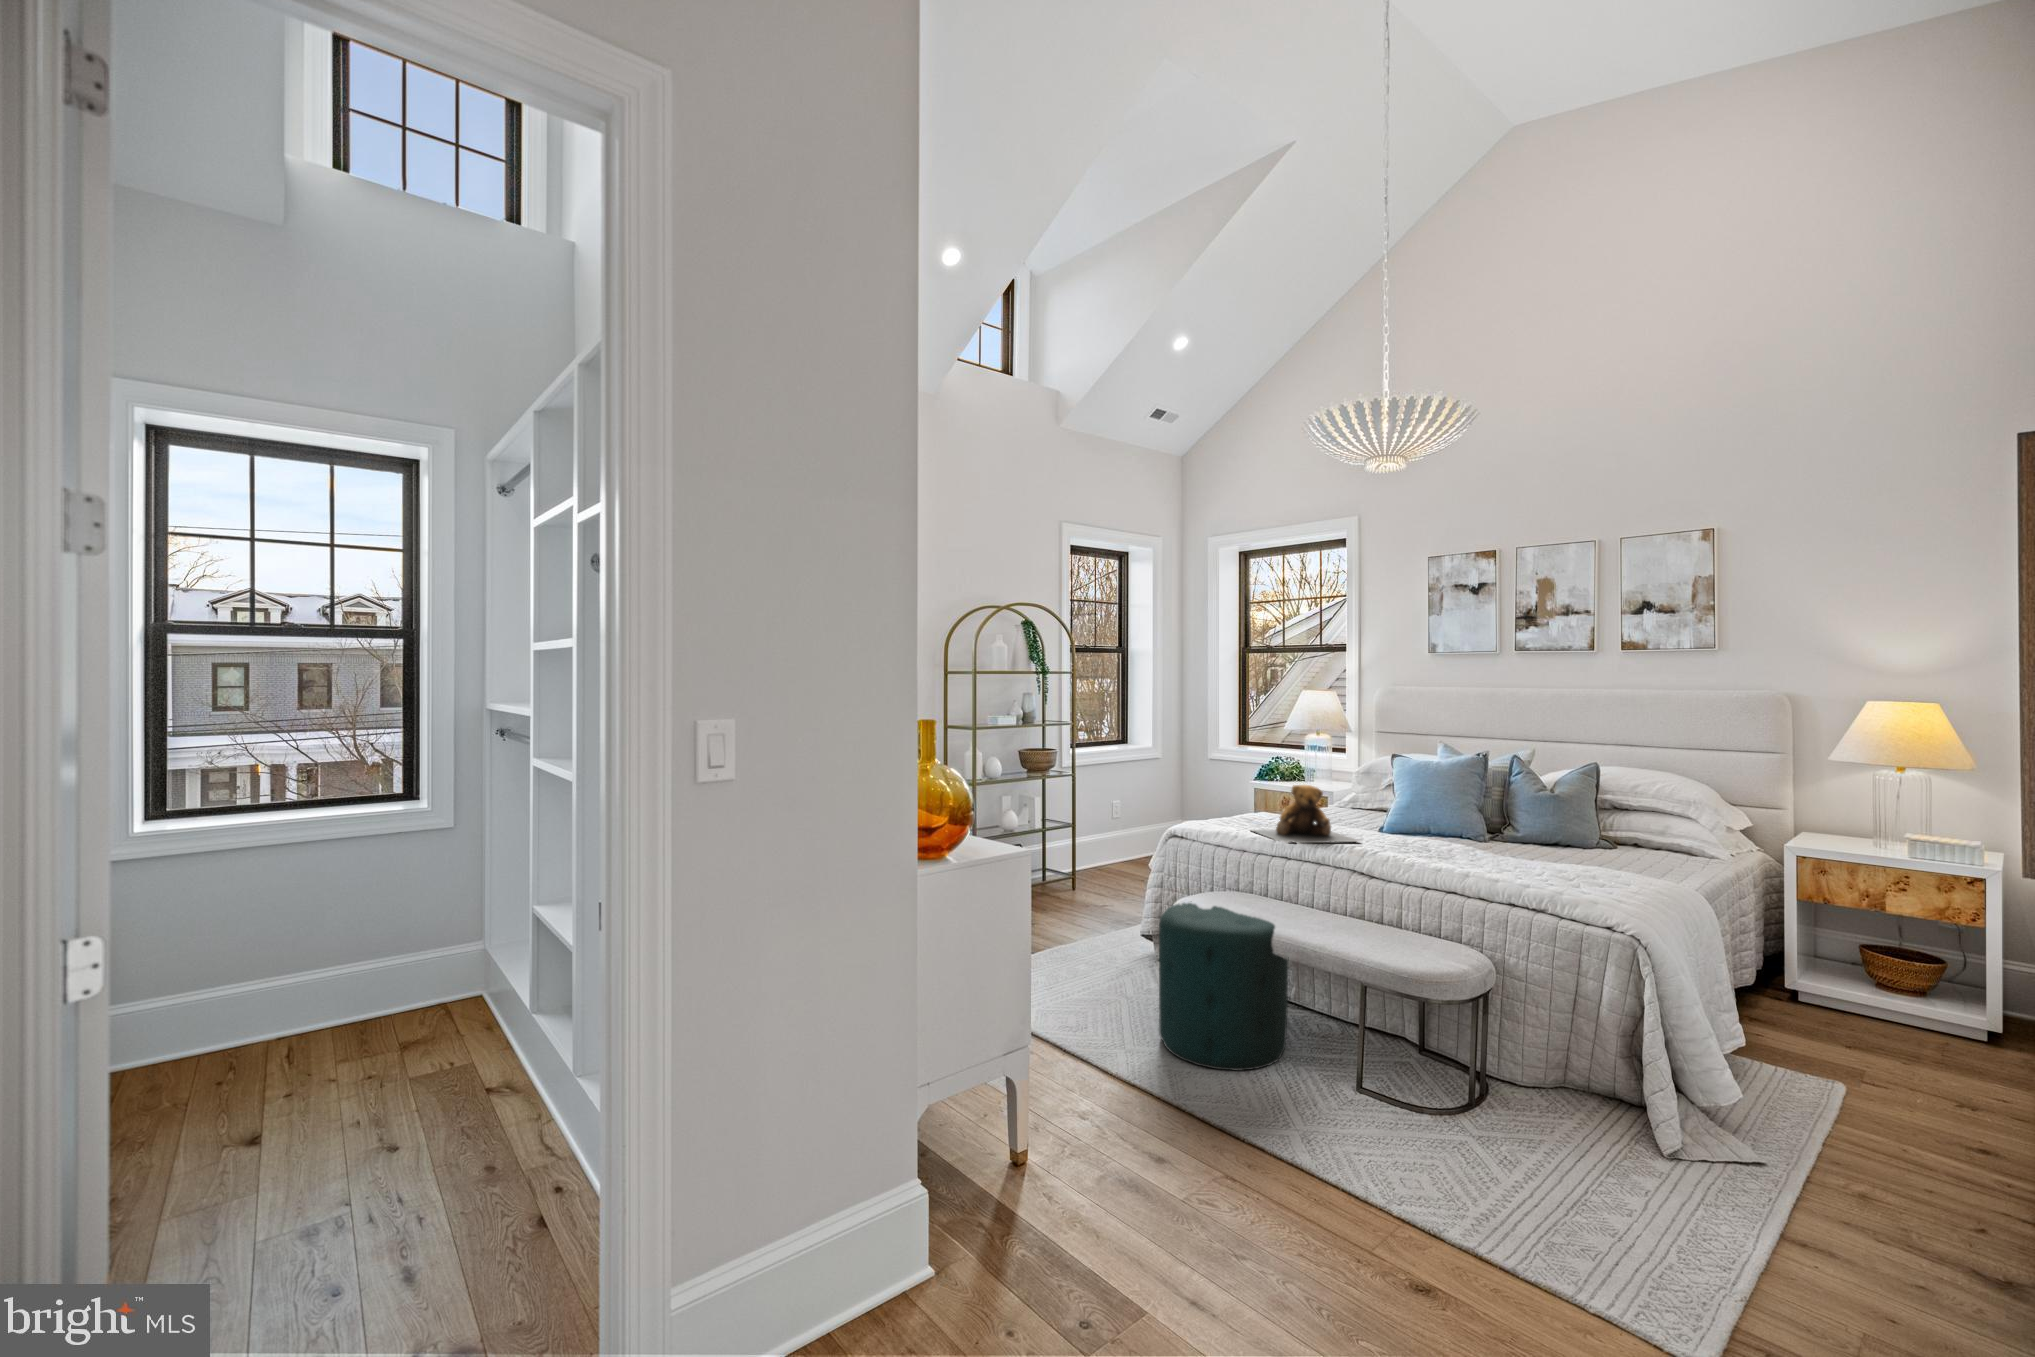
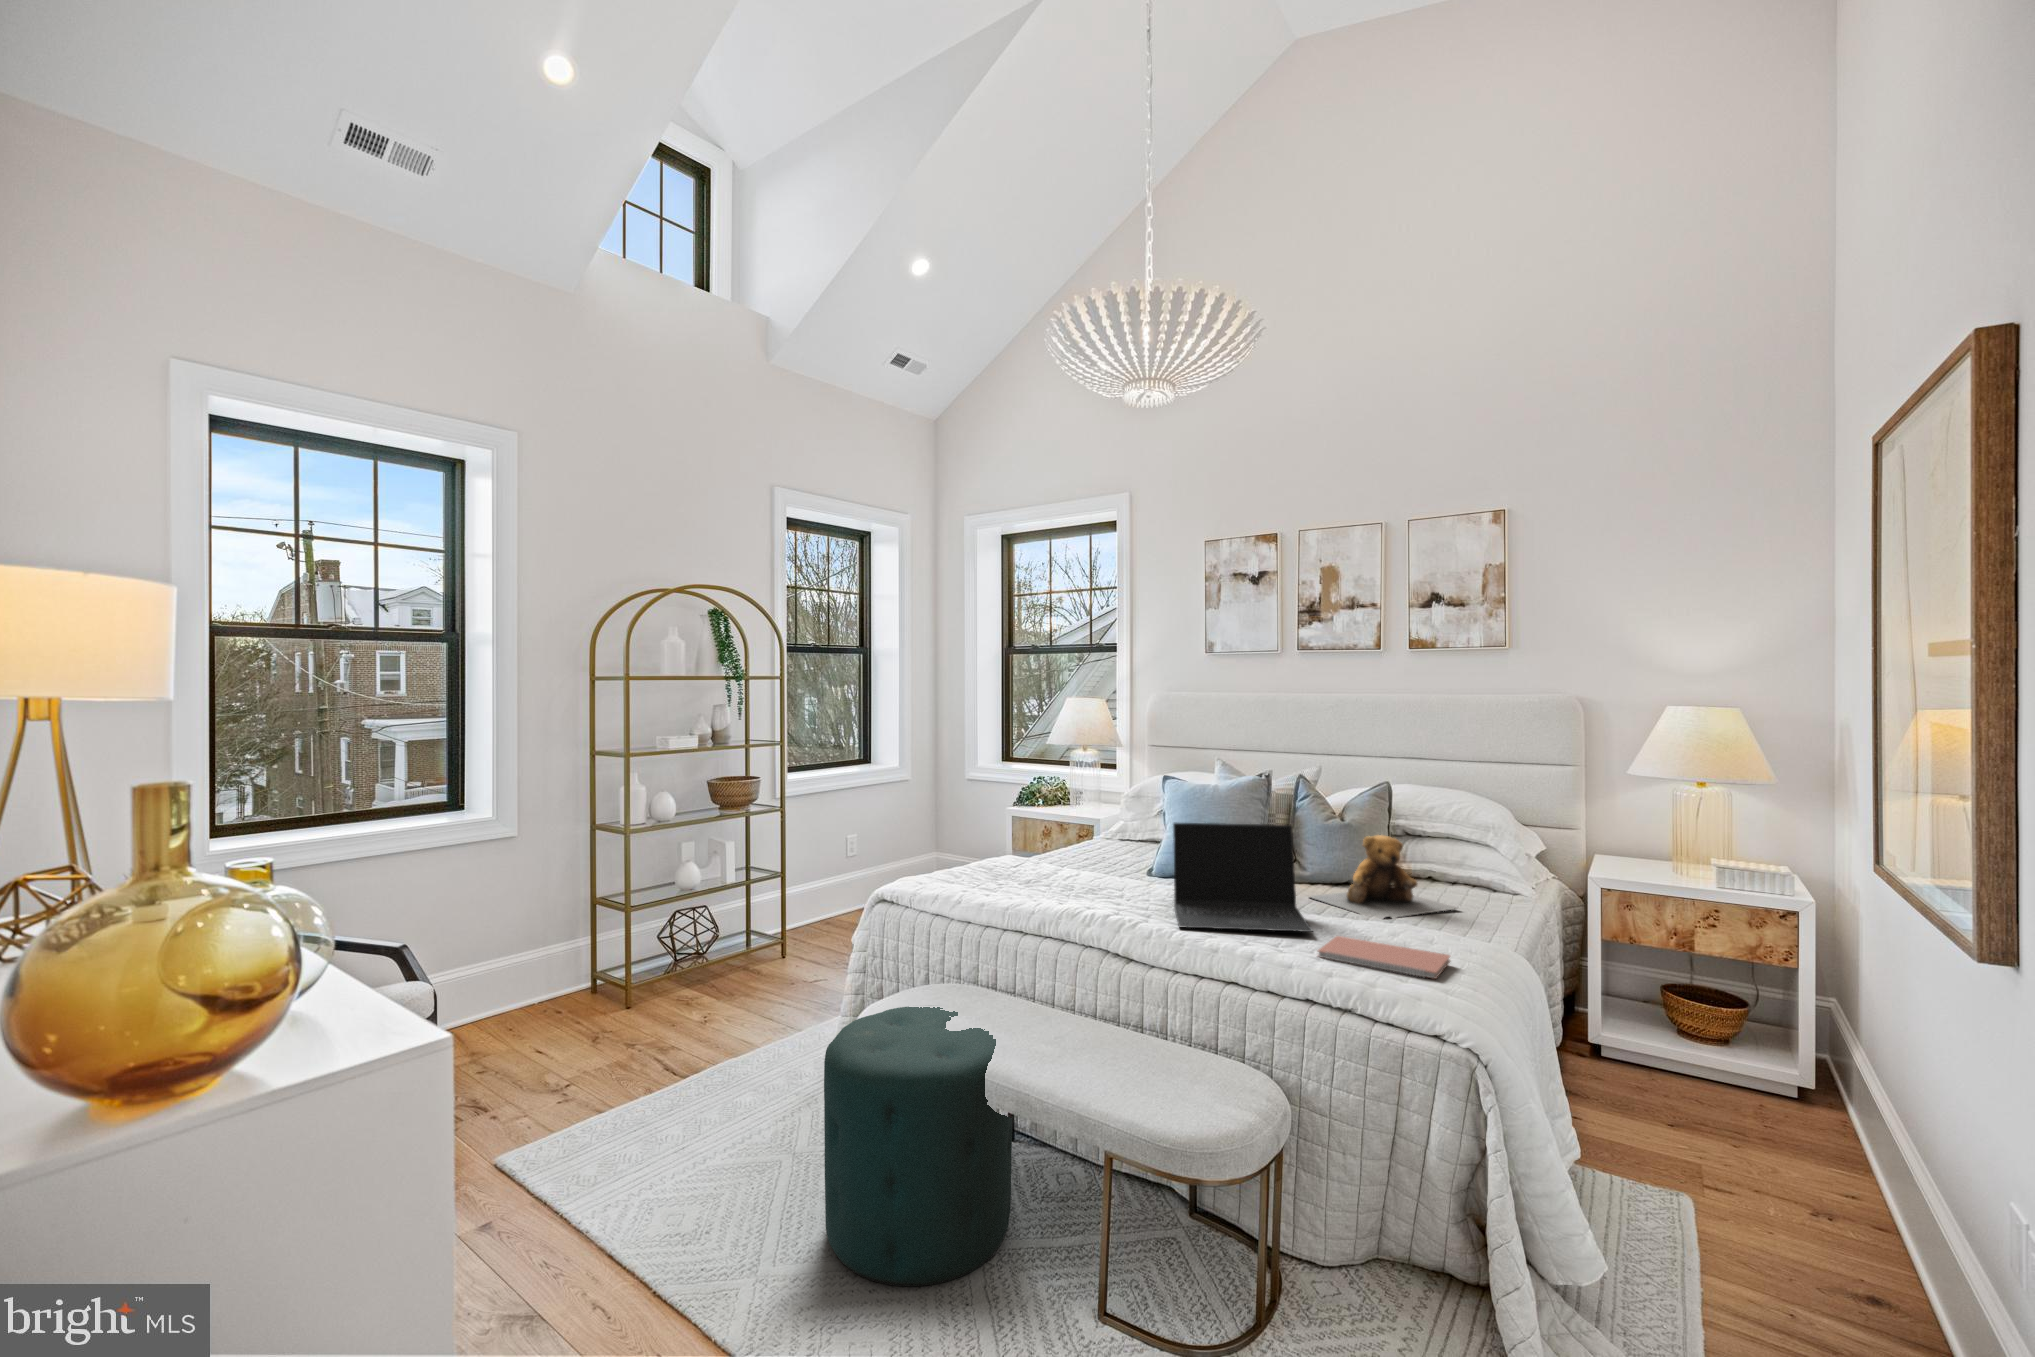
teddy bear: present [1253,785,1359,844] -> present [1310,835,1457,919]
laptop: none [1405,785,1520,866] -> present [1173,823,1312,932]
notebook: none [1520,868,1631,896] -> present [1318,936,1450,979]

